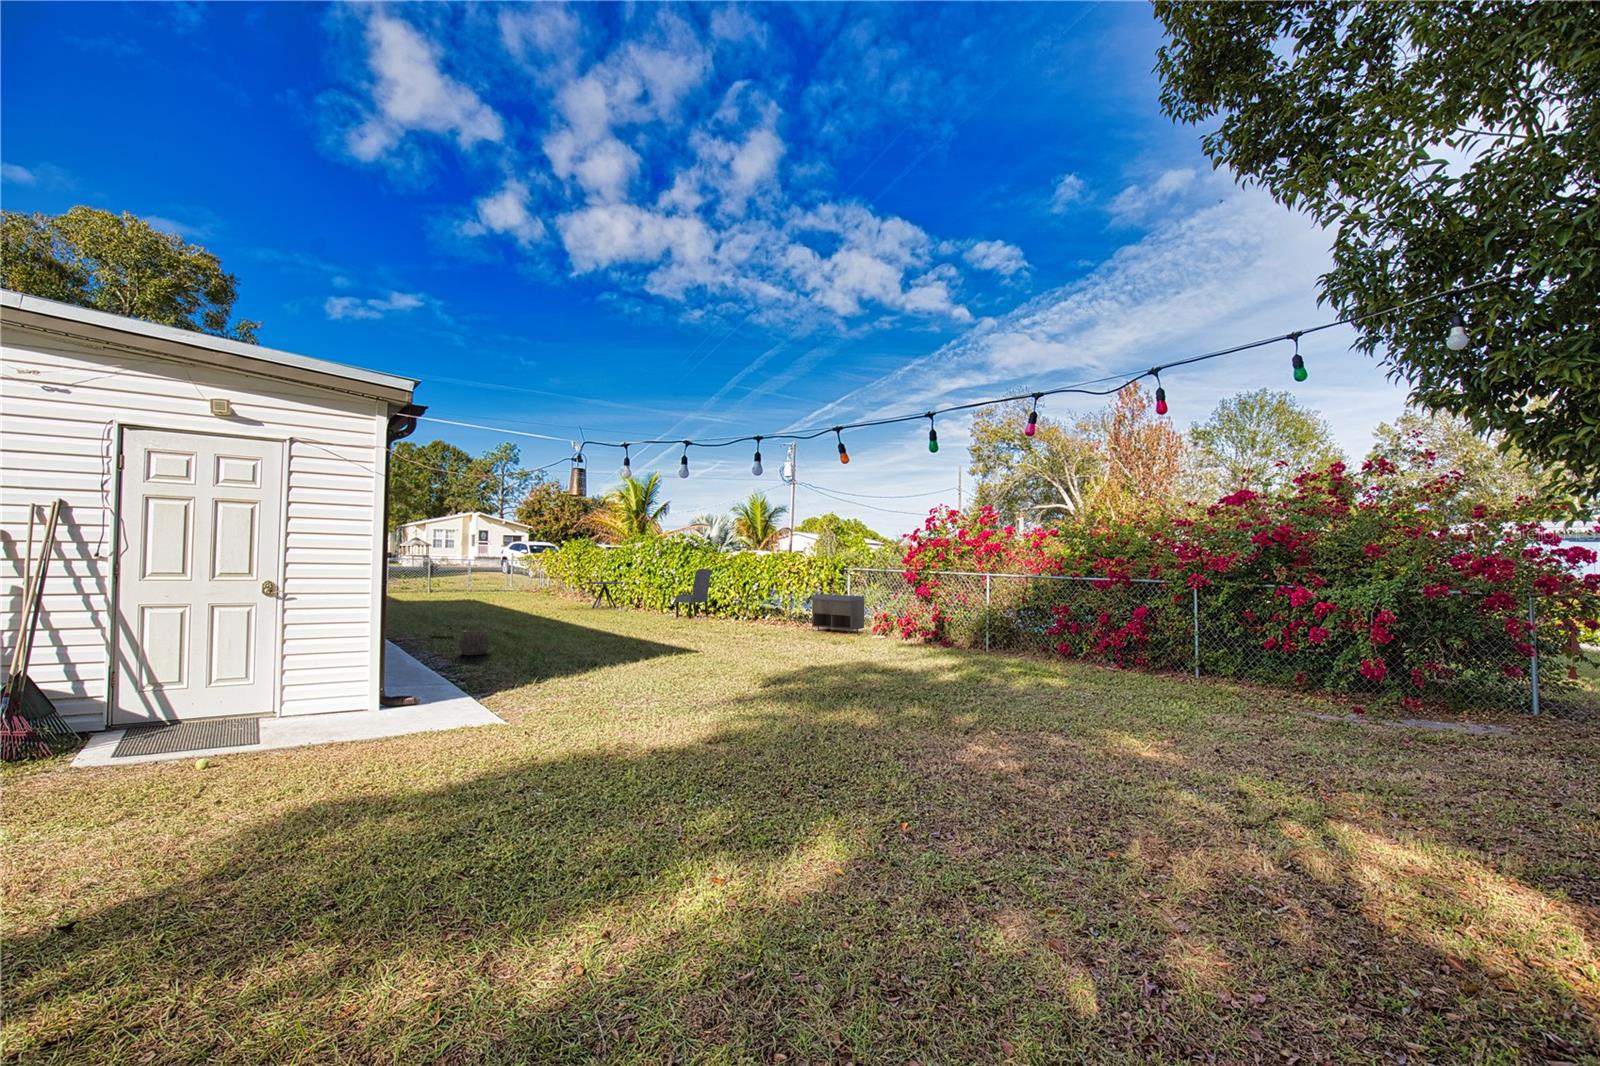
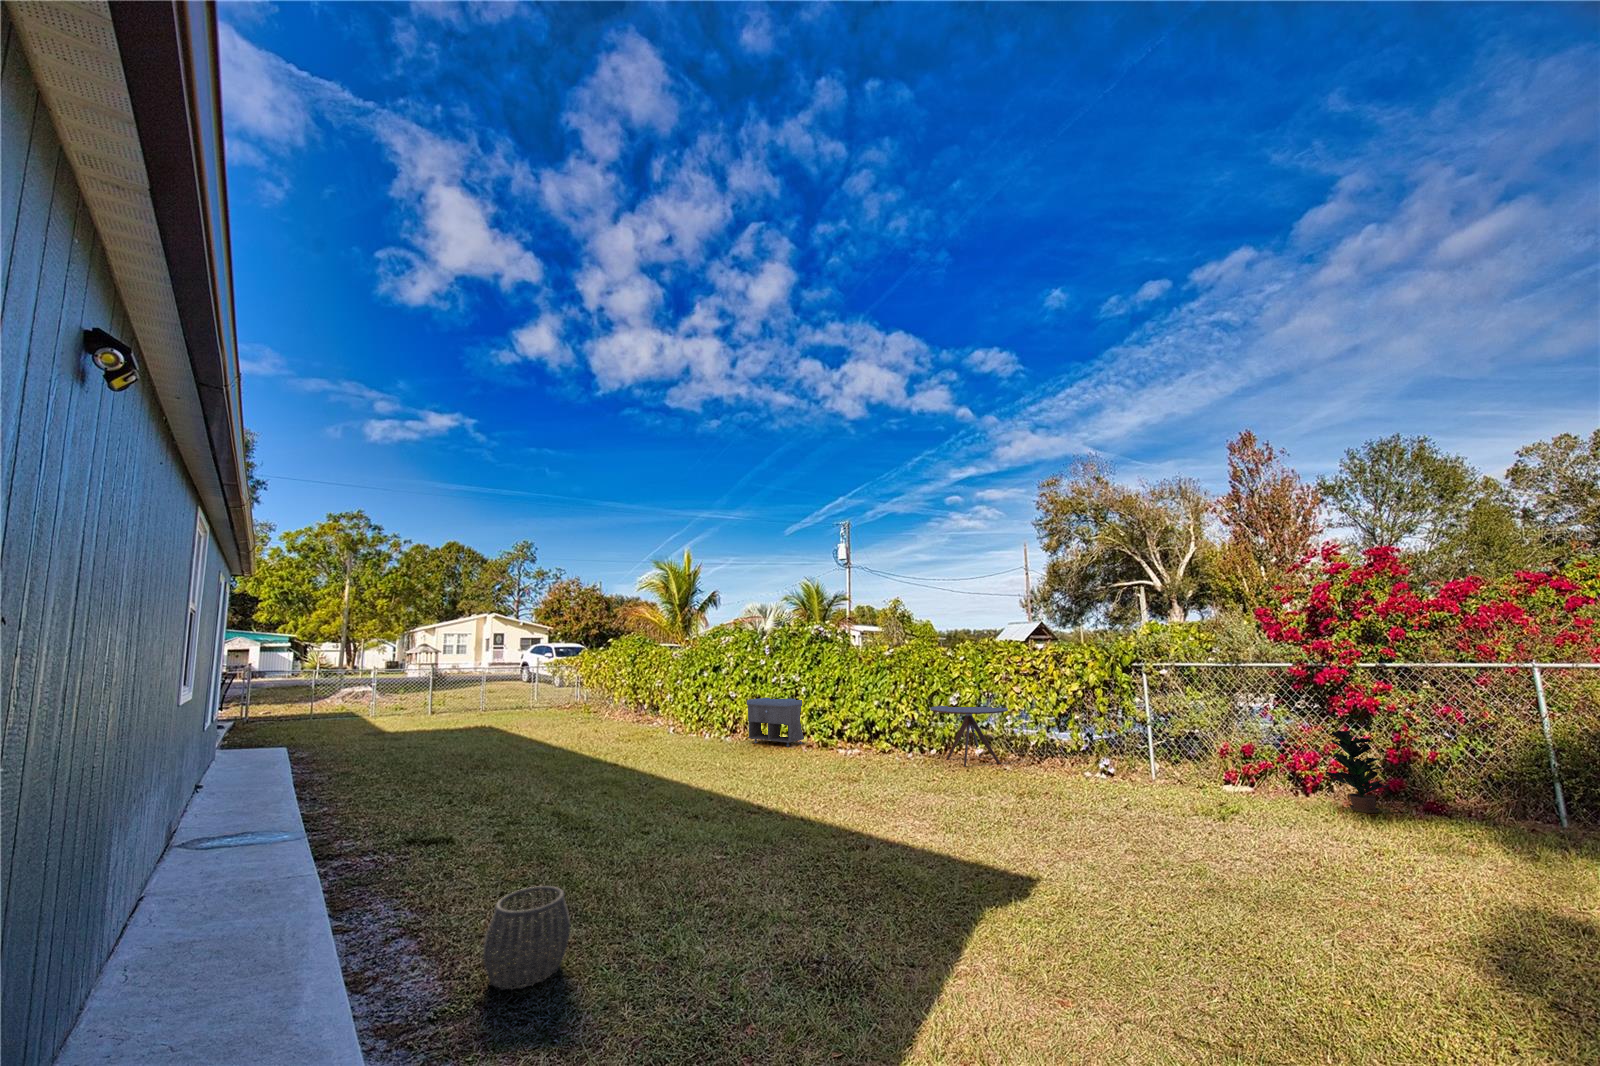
chair: present [675,569,713,619] -> none [817,673,867,756]
round table: present [585,582,624,609] -> present [931,706,1008,767]
storage bench: present [812,594,864,633] -> present [747,698,804,747]
potted plant: none [887,602,911,641] -> present [1326,731,1390,813]

